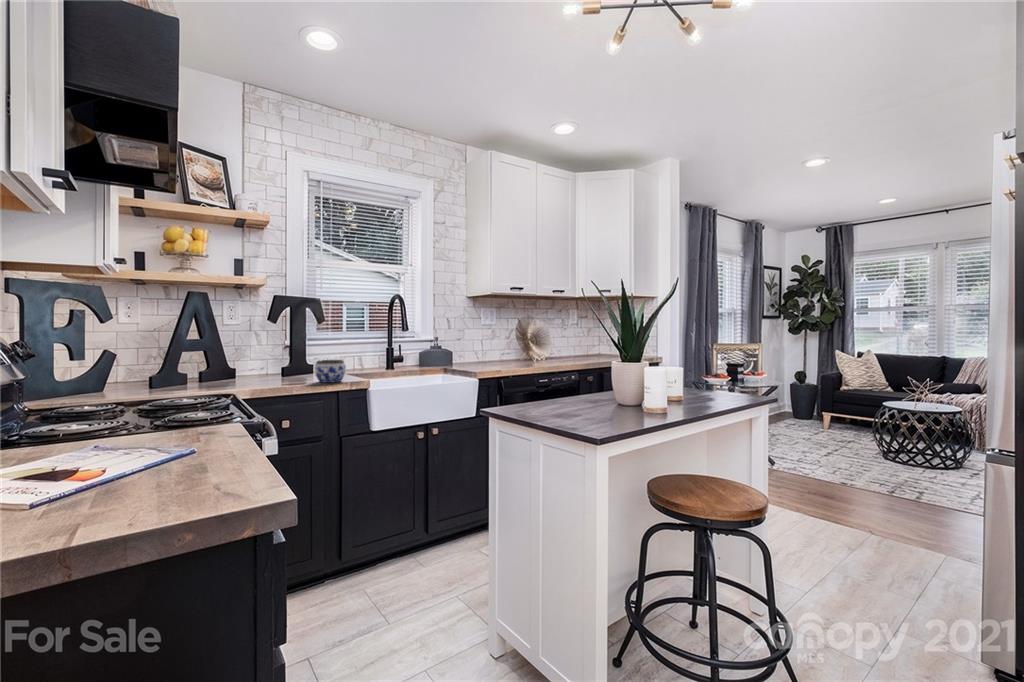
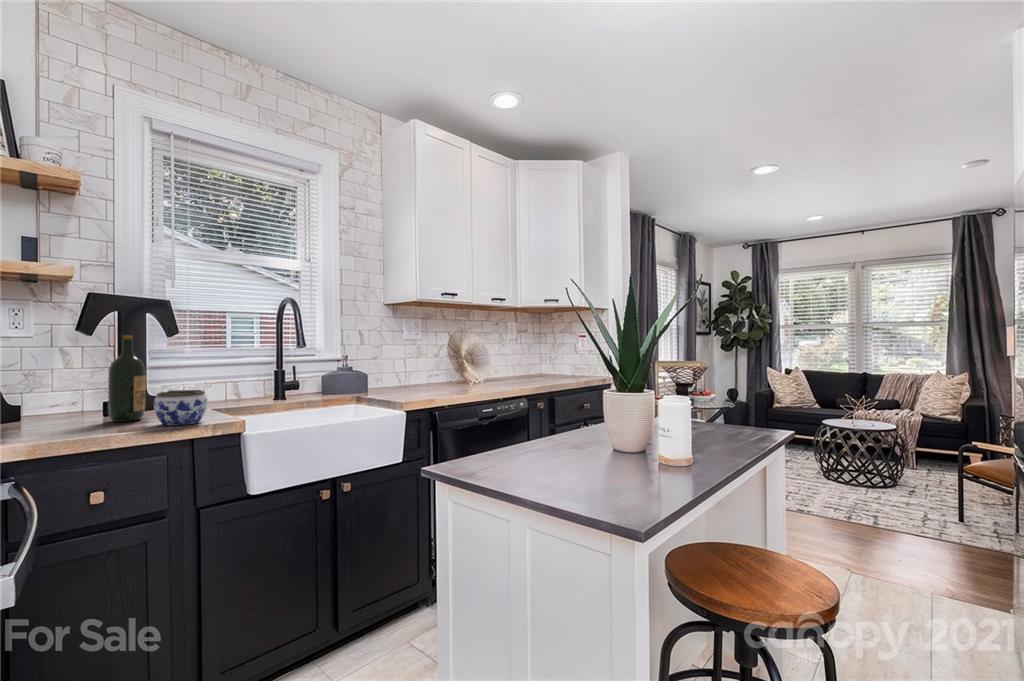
wine bottle: none [287,323,308,380] -> present [108,335,146,422]

